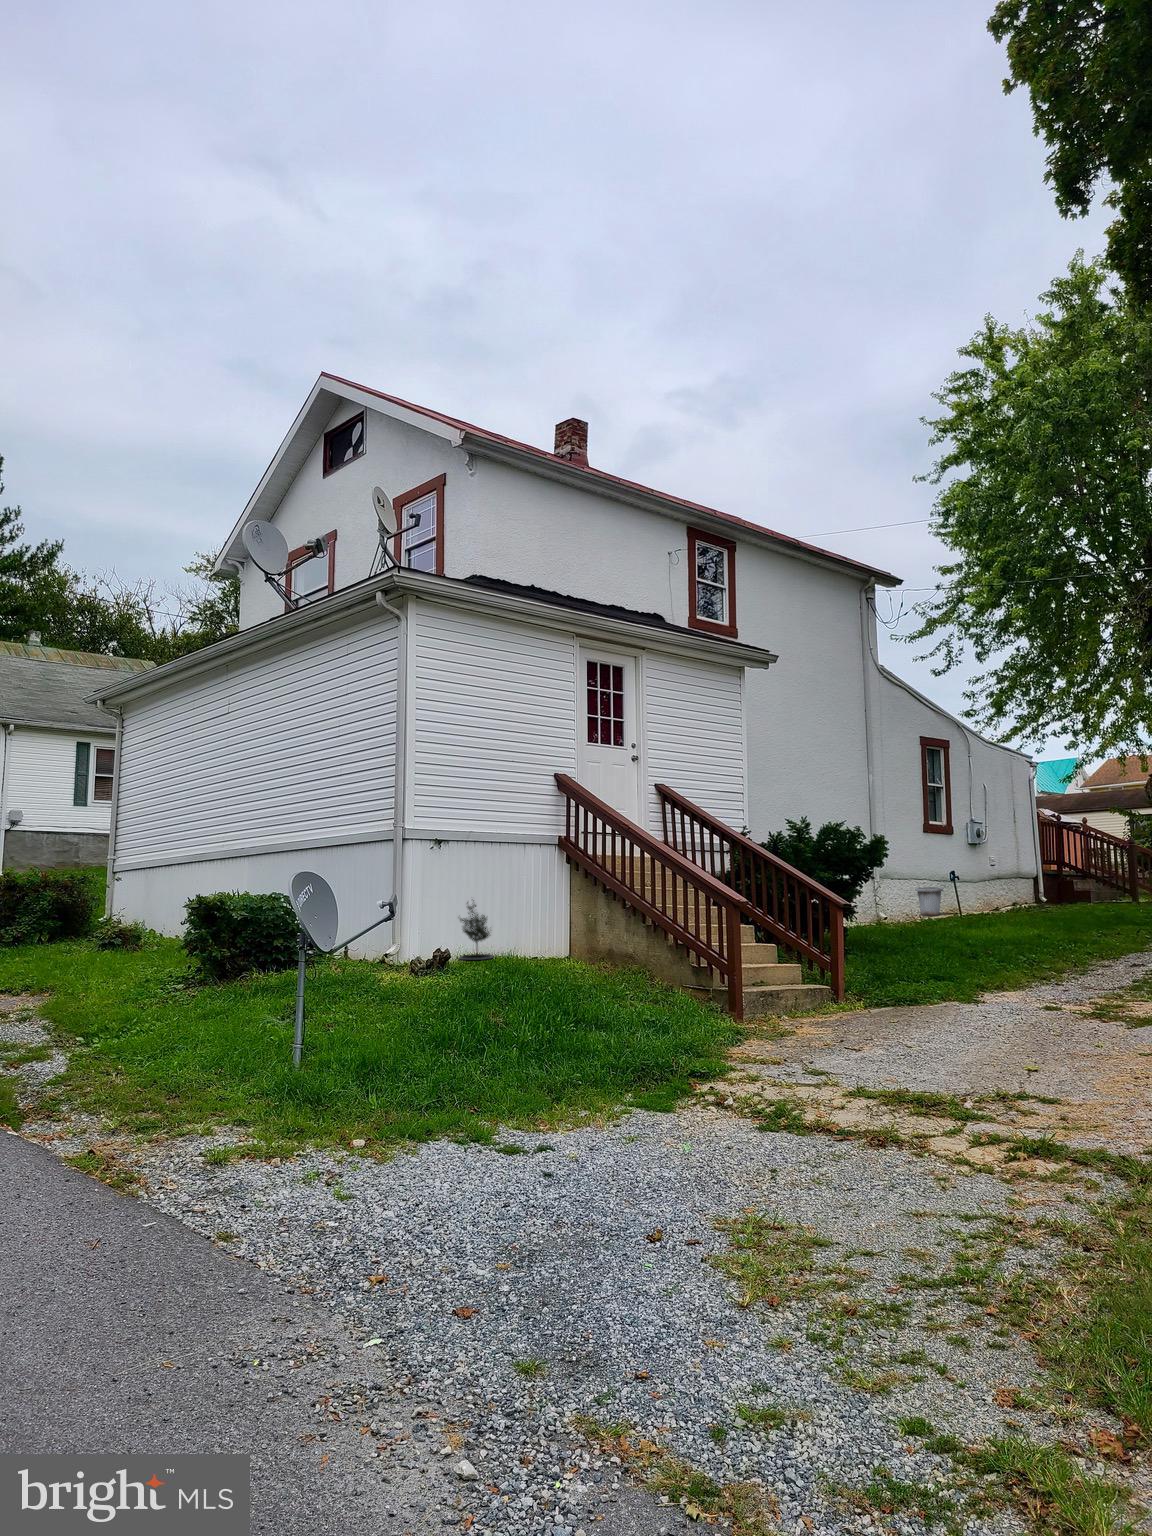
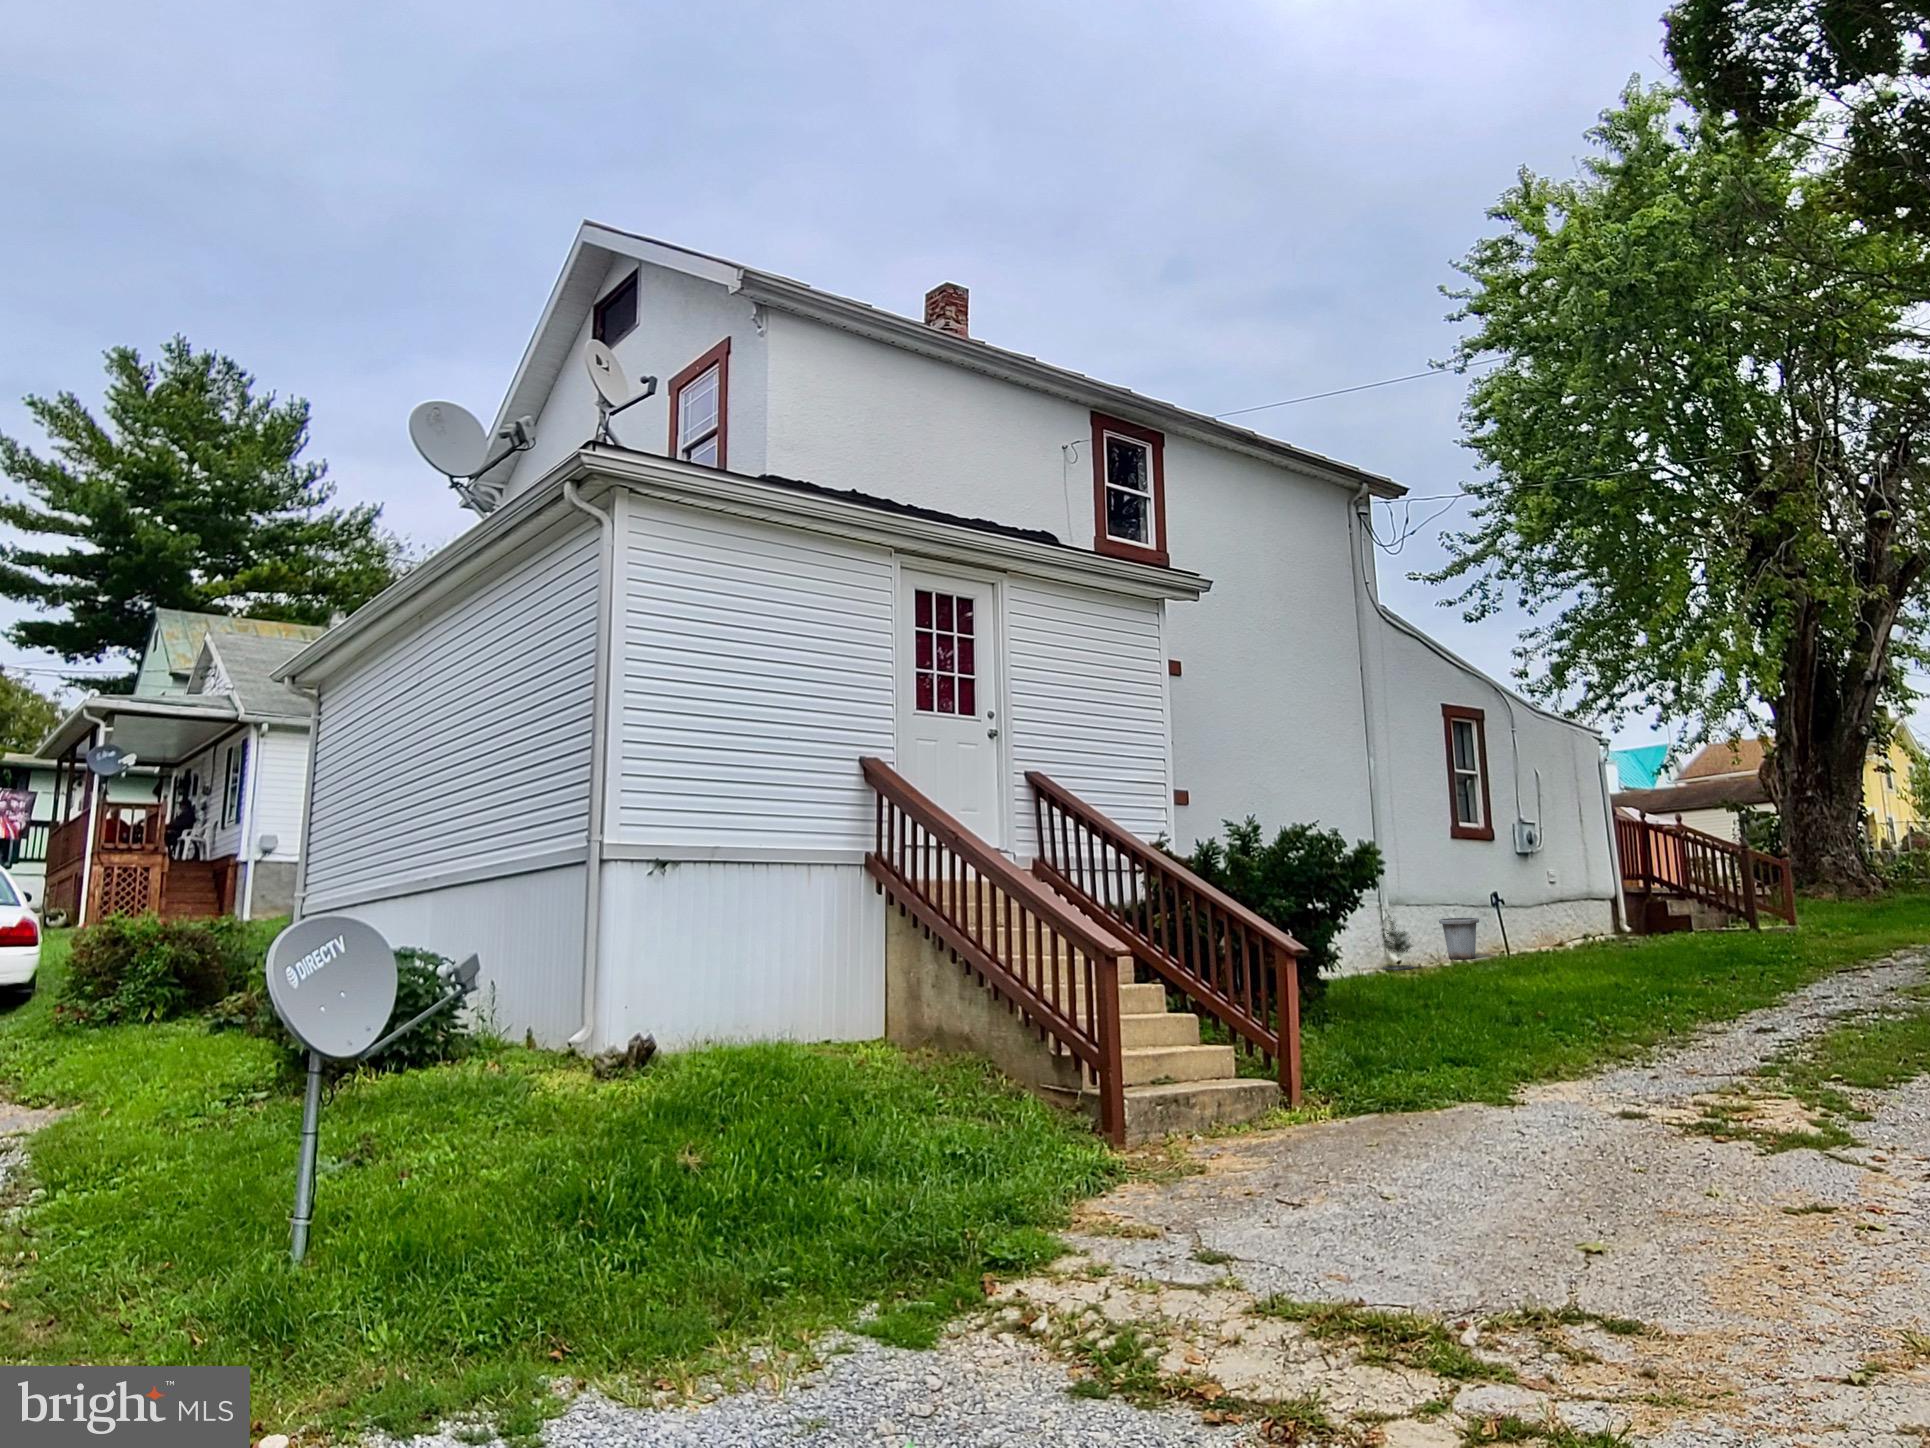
potted tree: present [459,900,493,960] -> present [1382,920,1413,970]

